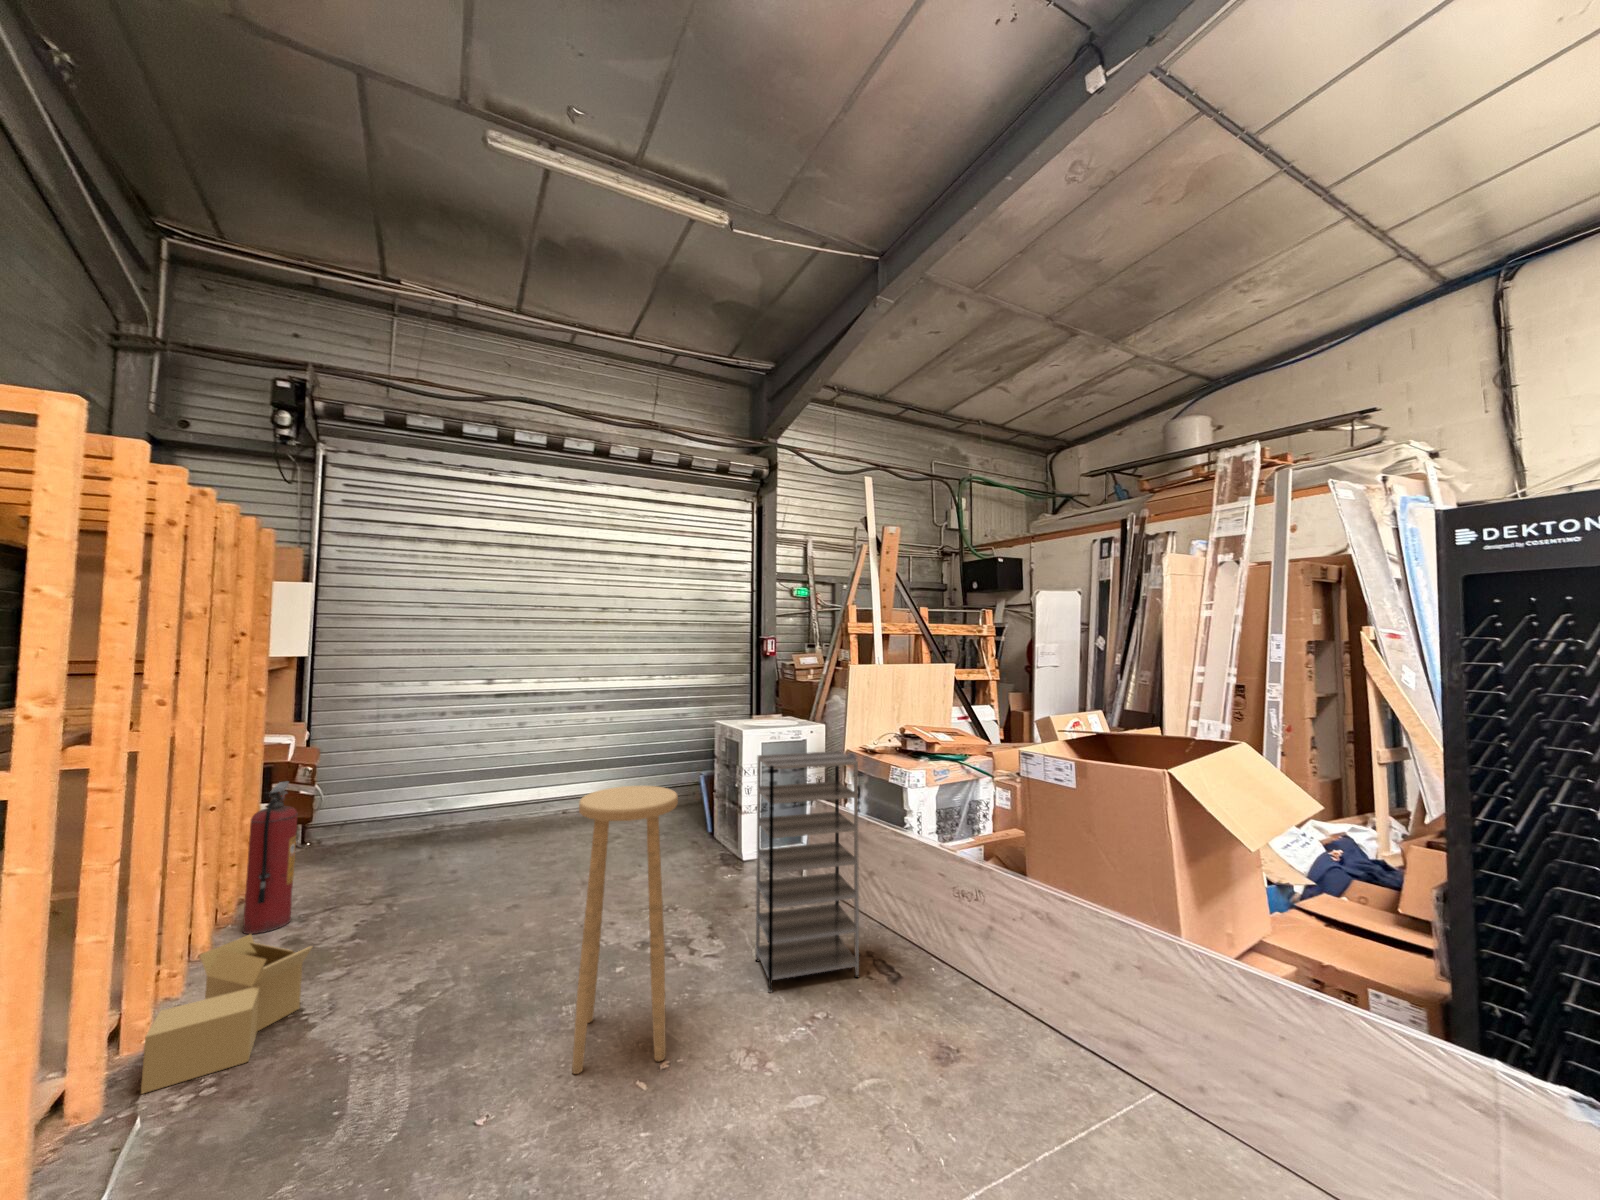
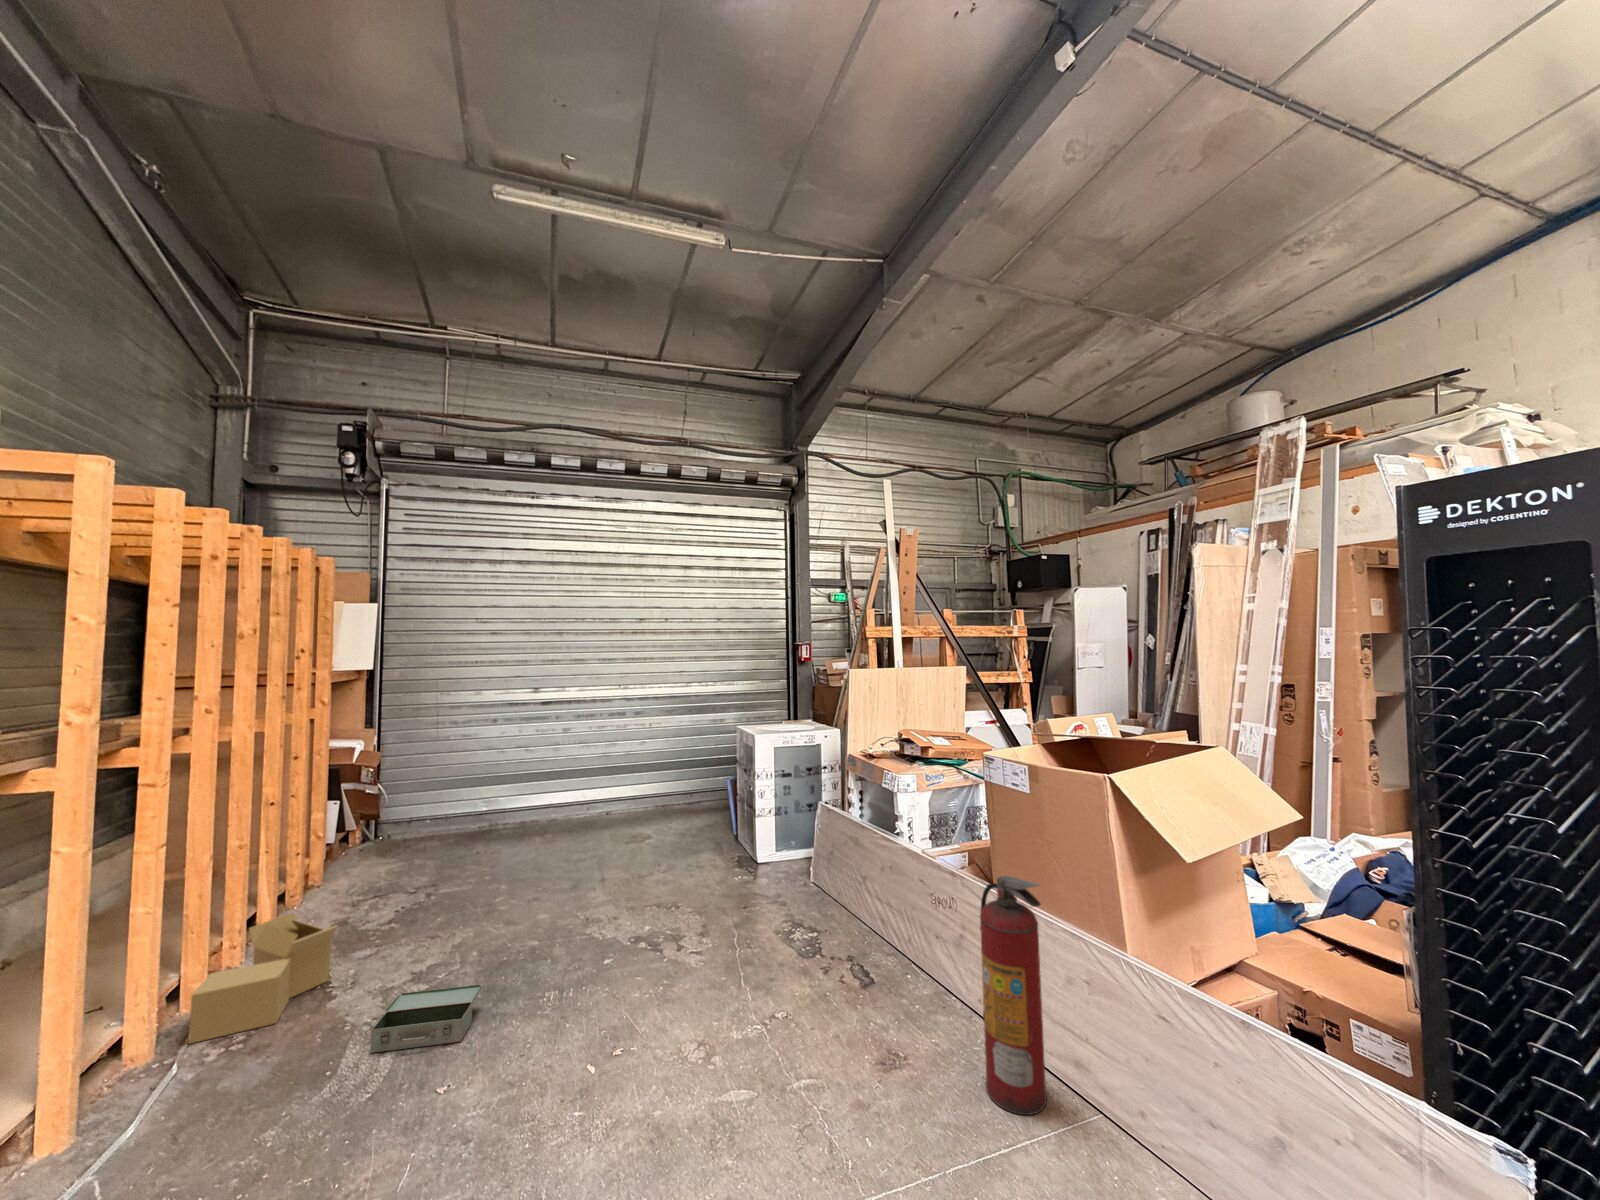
shelving unit: present [756,751,859,992] -> none [737,756,834,993]
fire extinguisher: present [242,782,298,934] -> present [980,876,1047,1115]
stool: present [572,786,678,1074] -> none [536,787,641,1056]
toolbox: none [378,1002,494,1086] -> present [371,985,482,1053]

